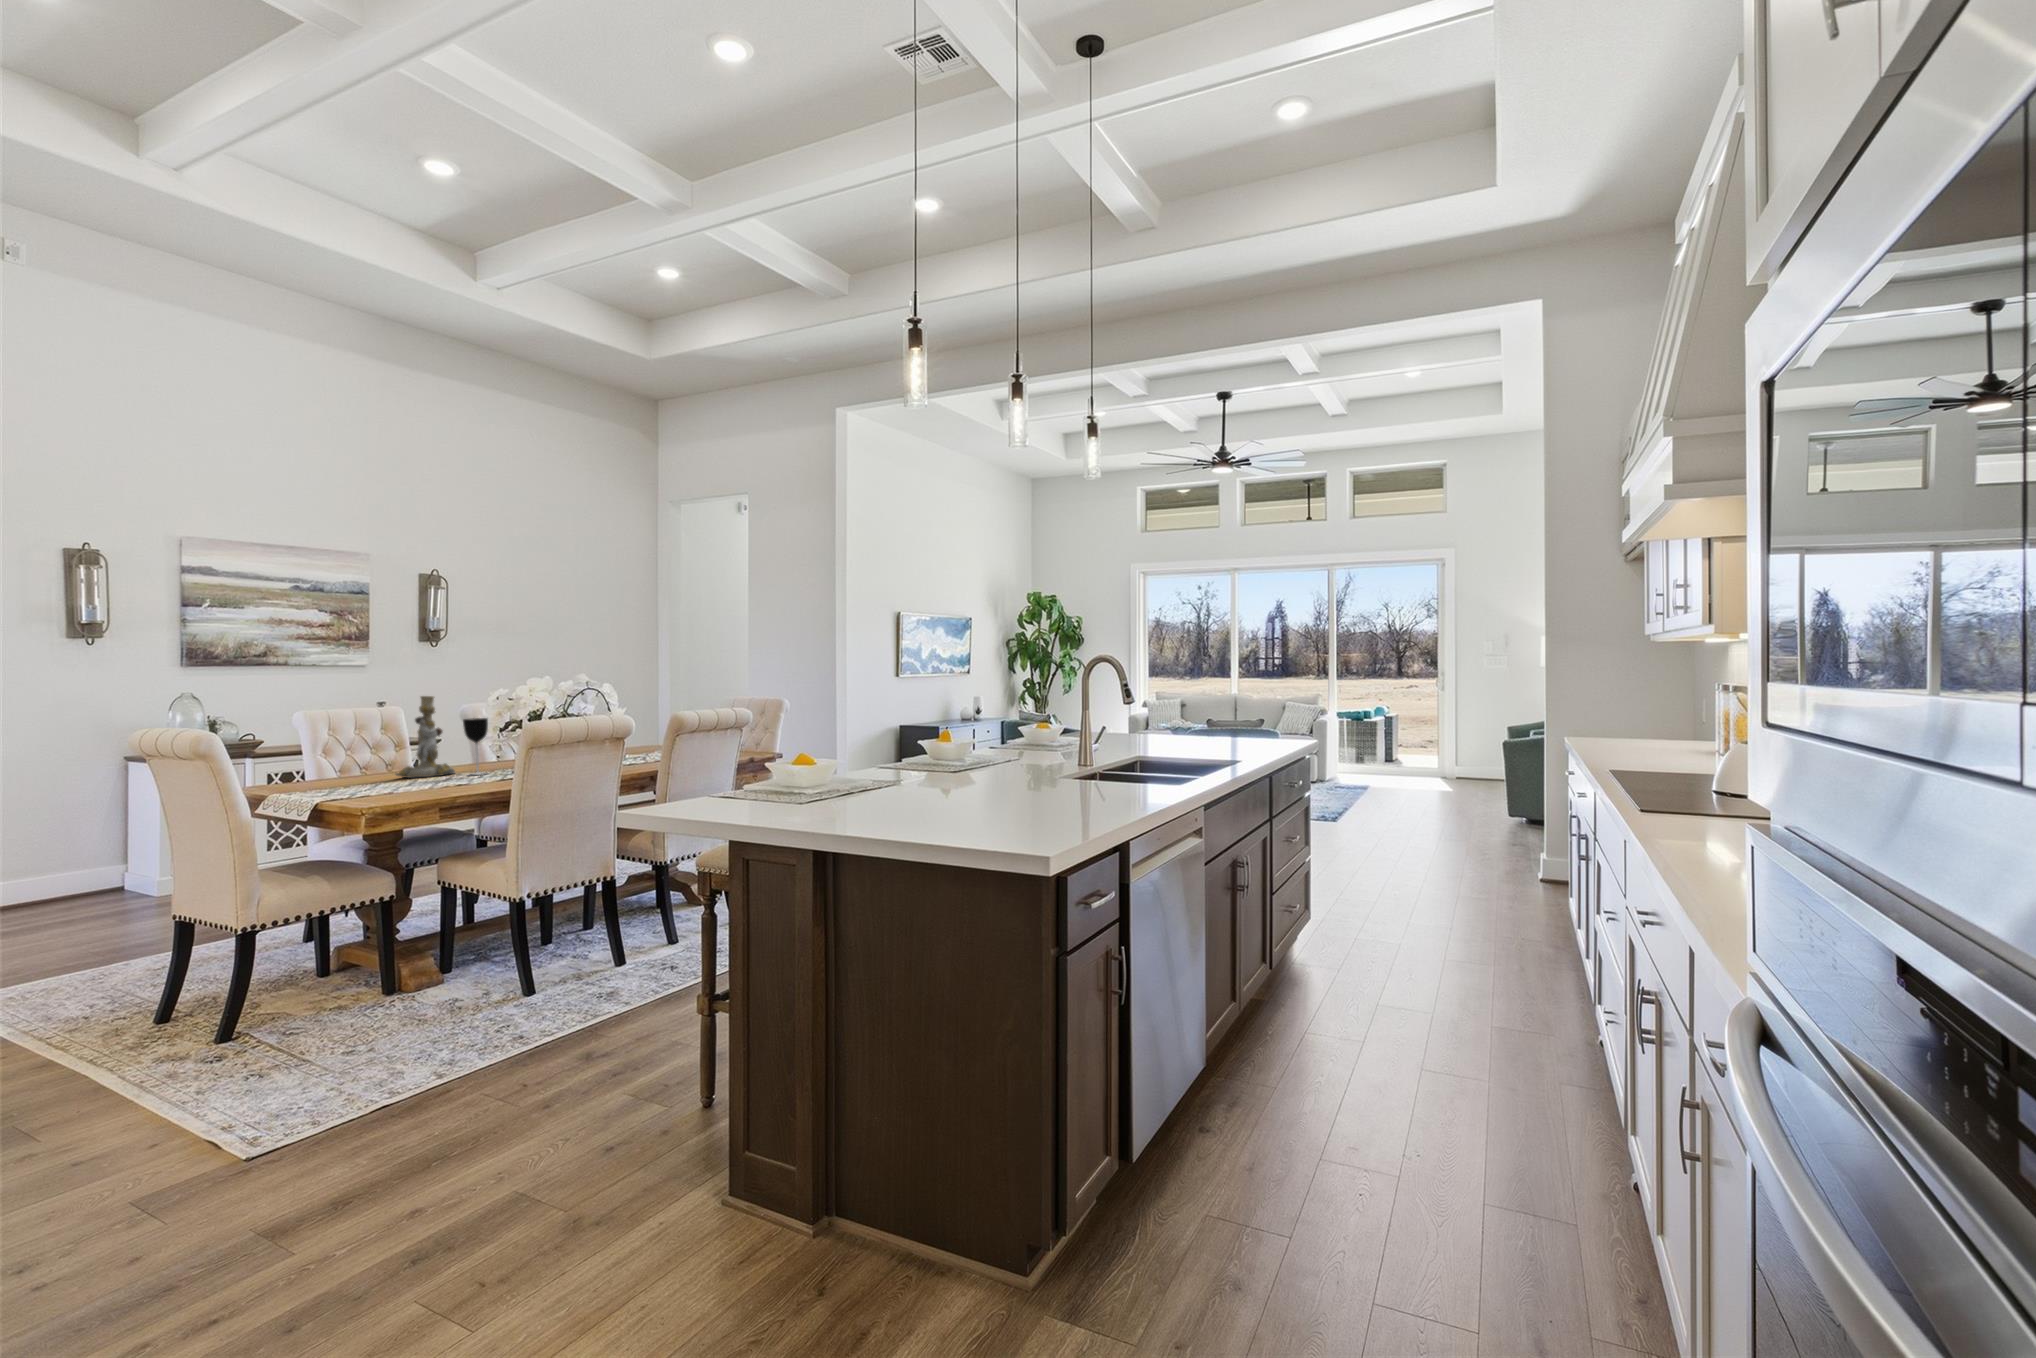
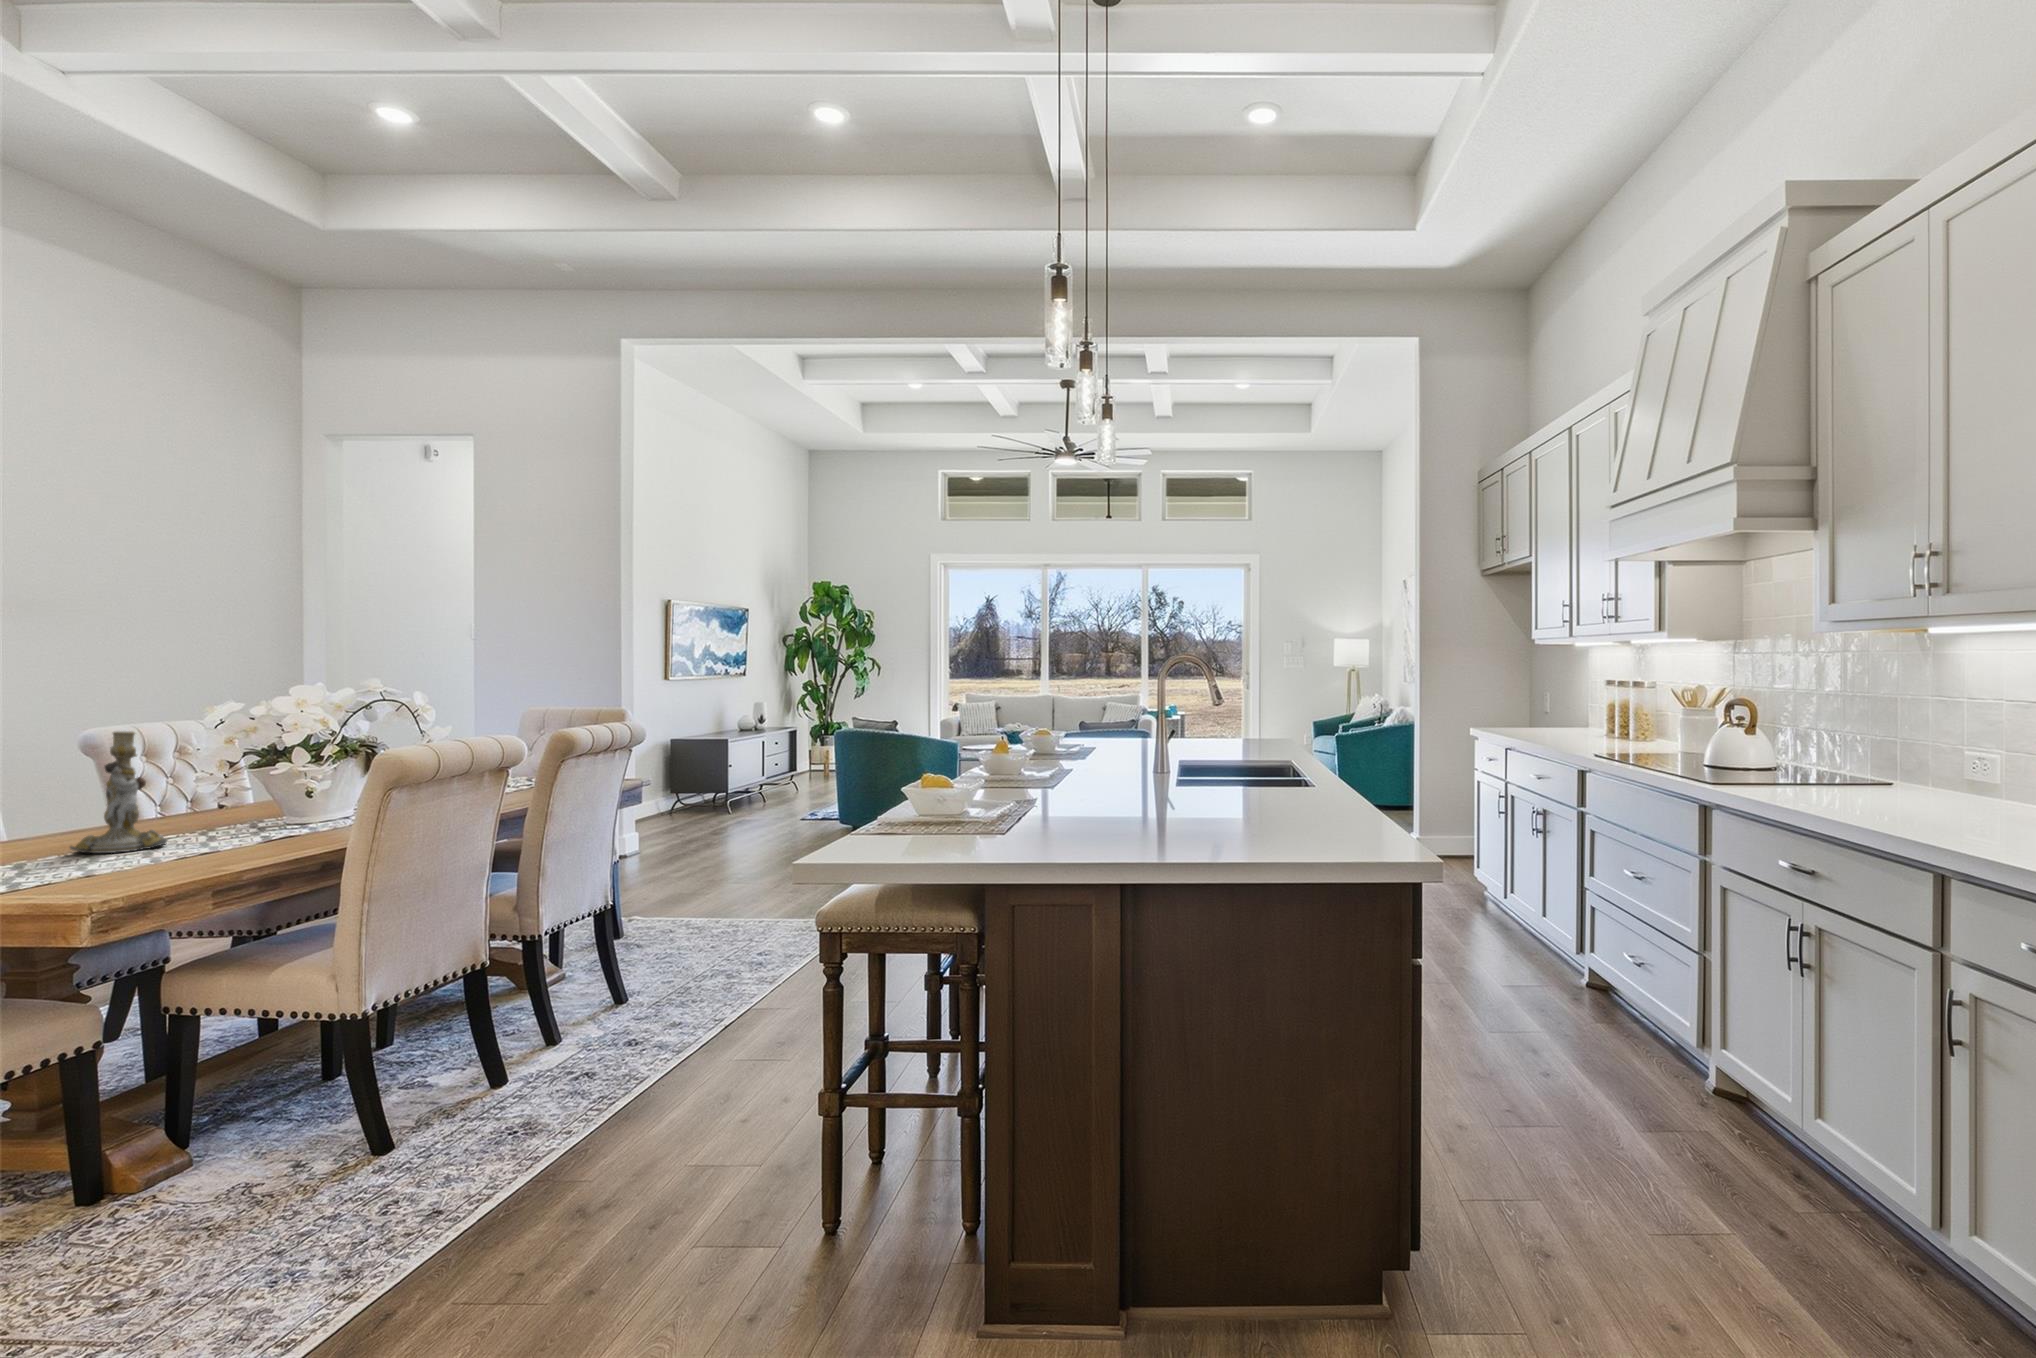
wine glass: present [463,718,488,775] -> none [194,767,234,851]

